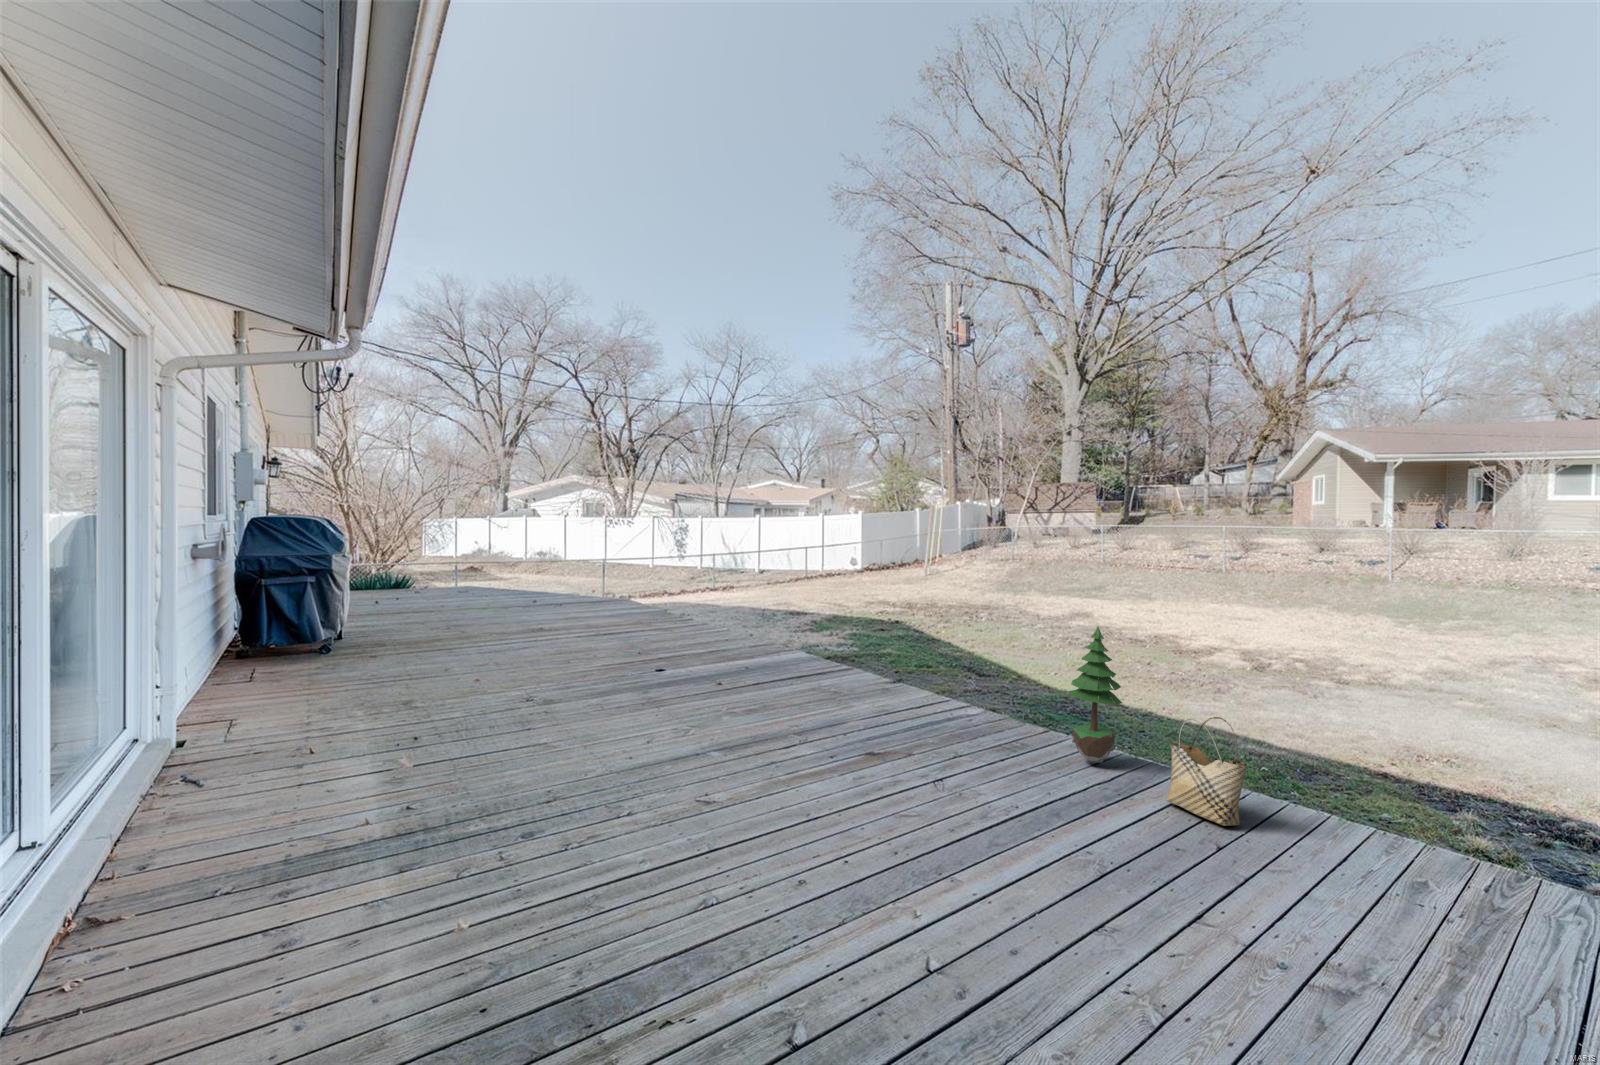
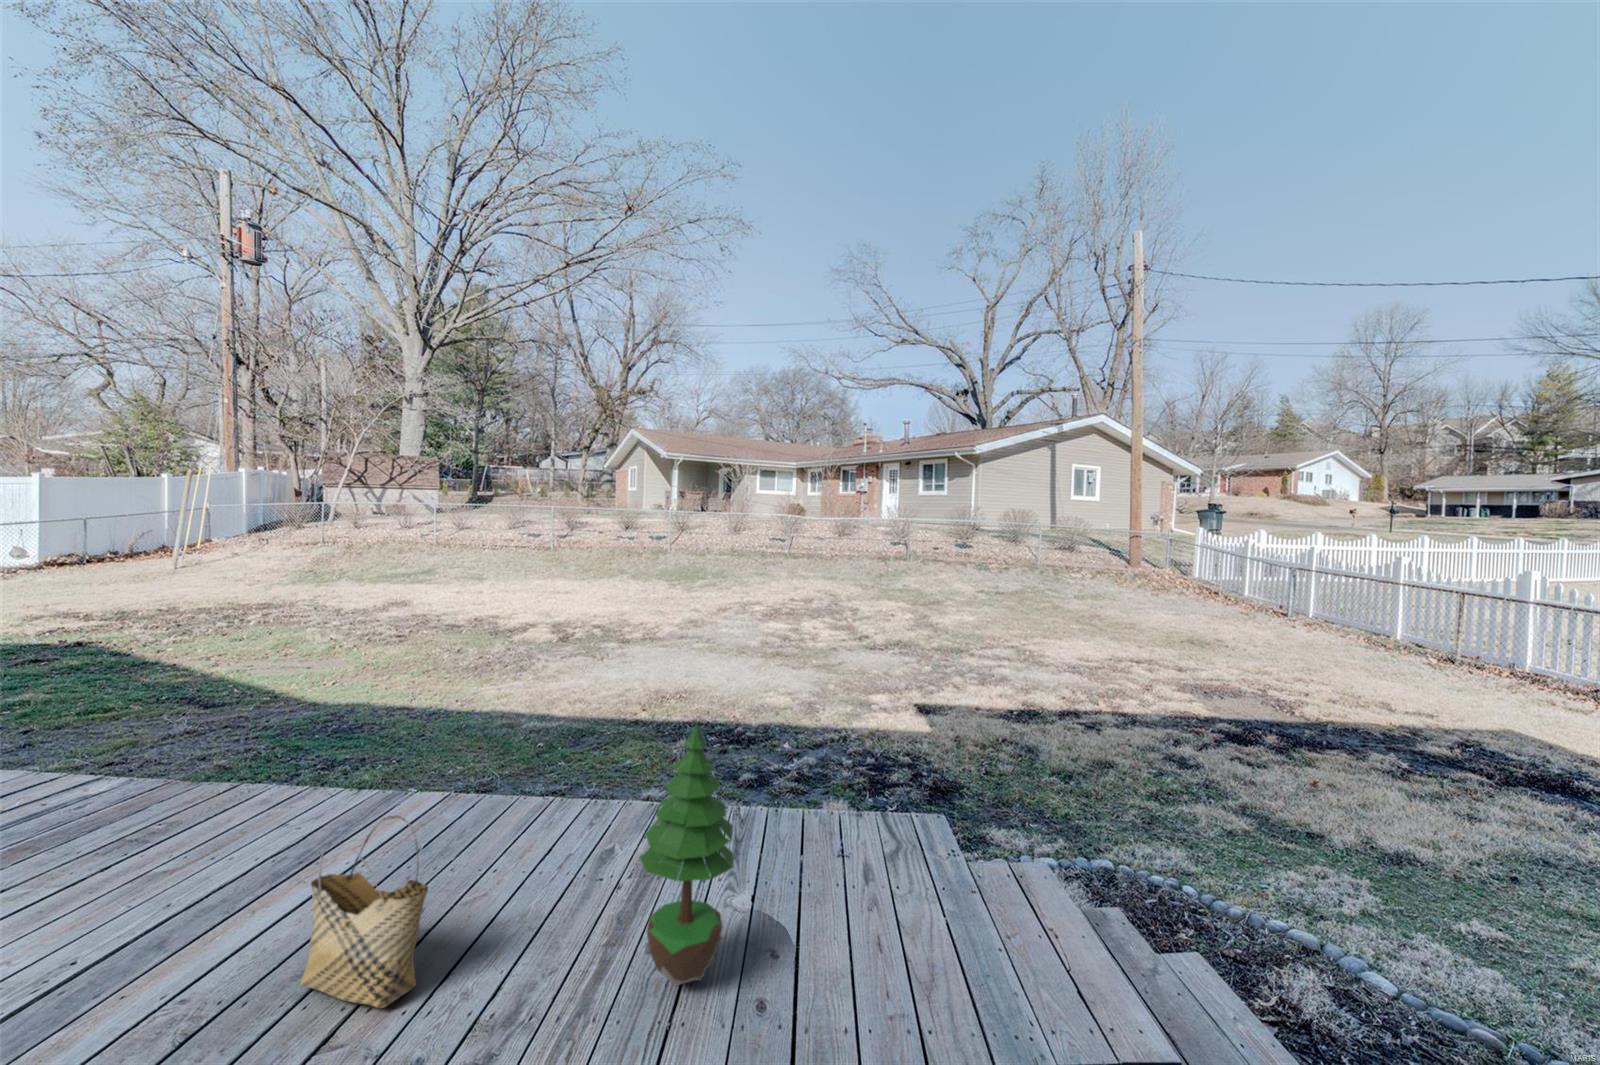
potted tree: present [1069,627,1122,764] -> present [640,724,734,985]

